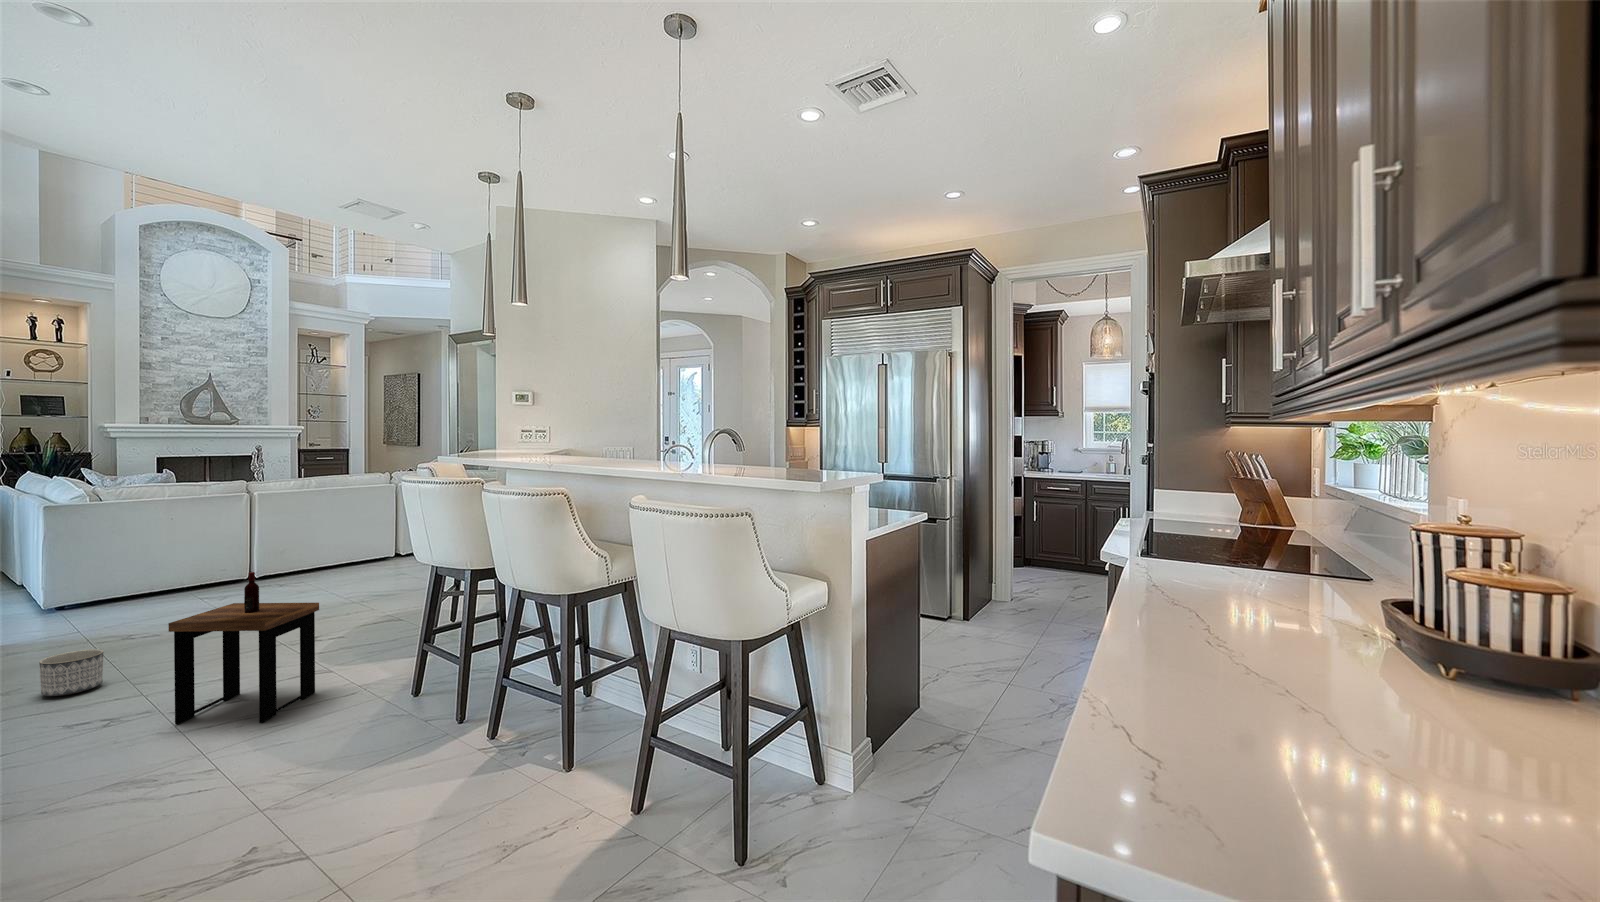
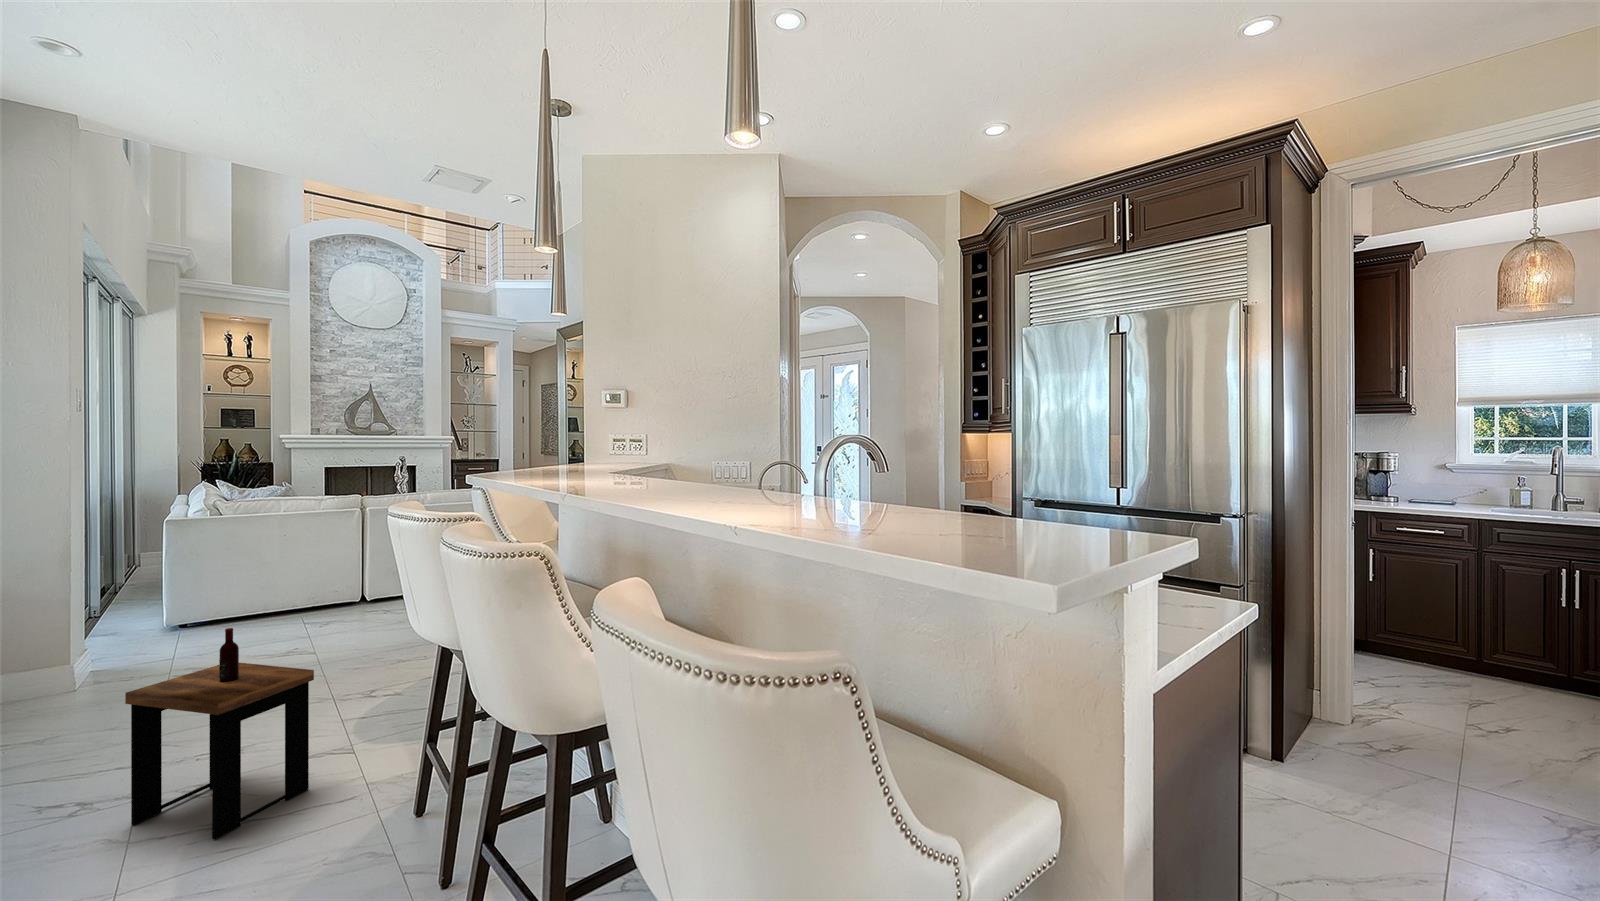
planter: present [39,649,103,696] -> none [58,697,129,754]

